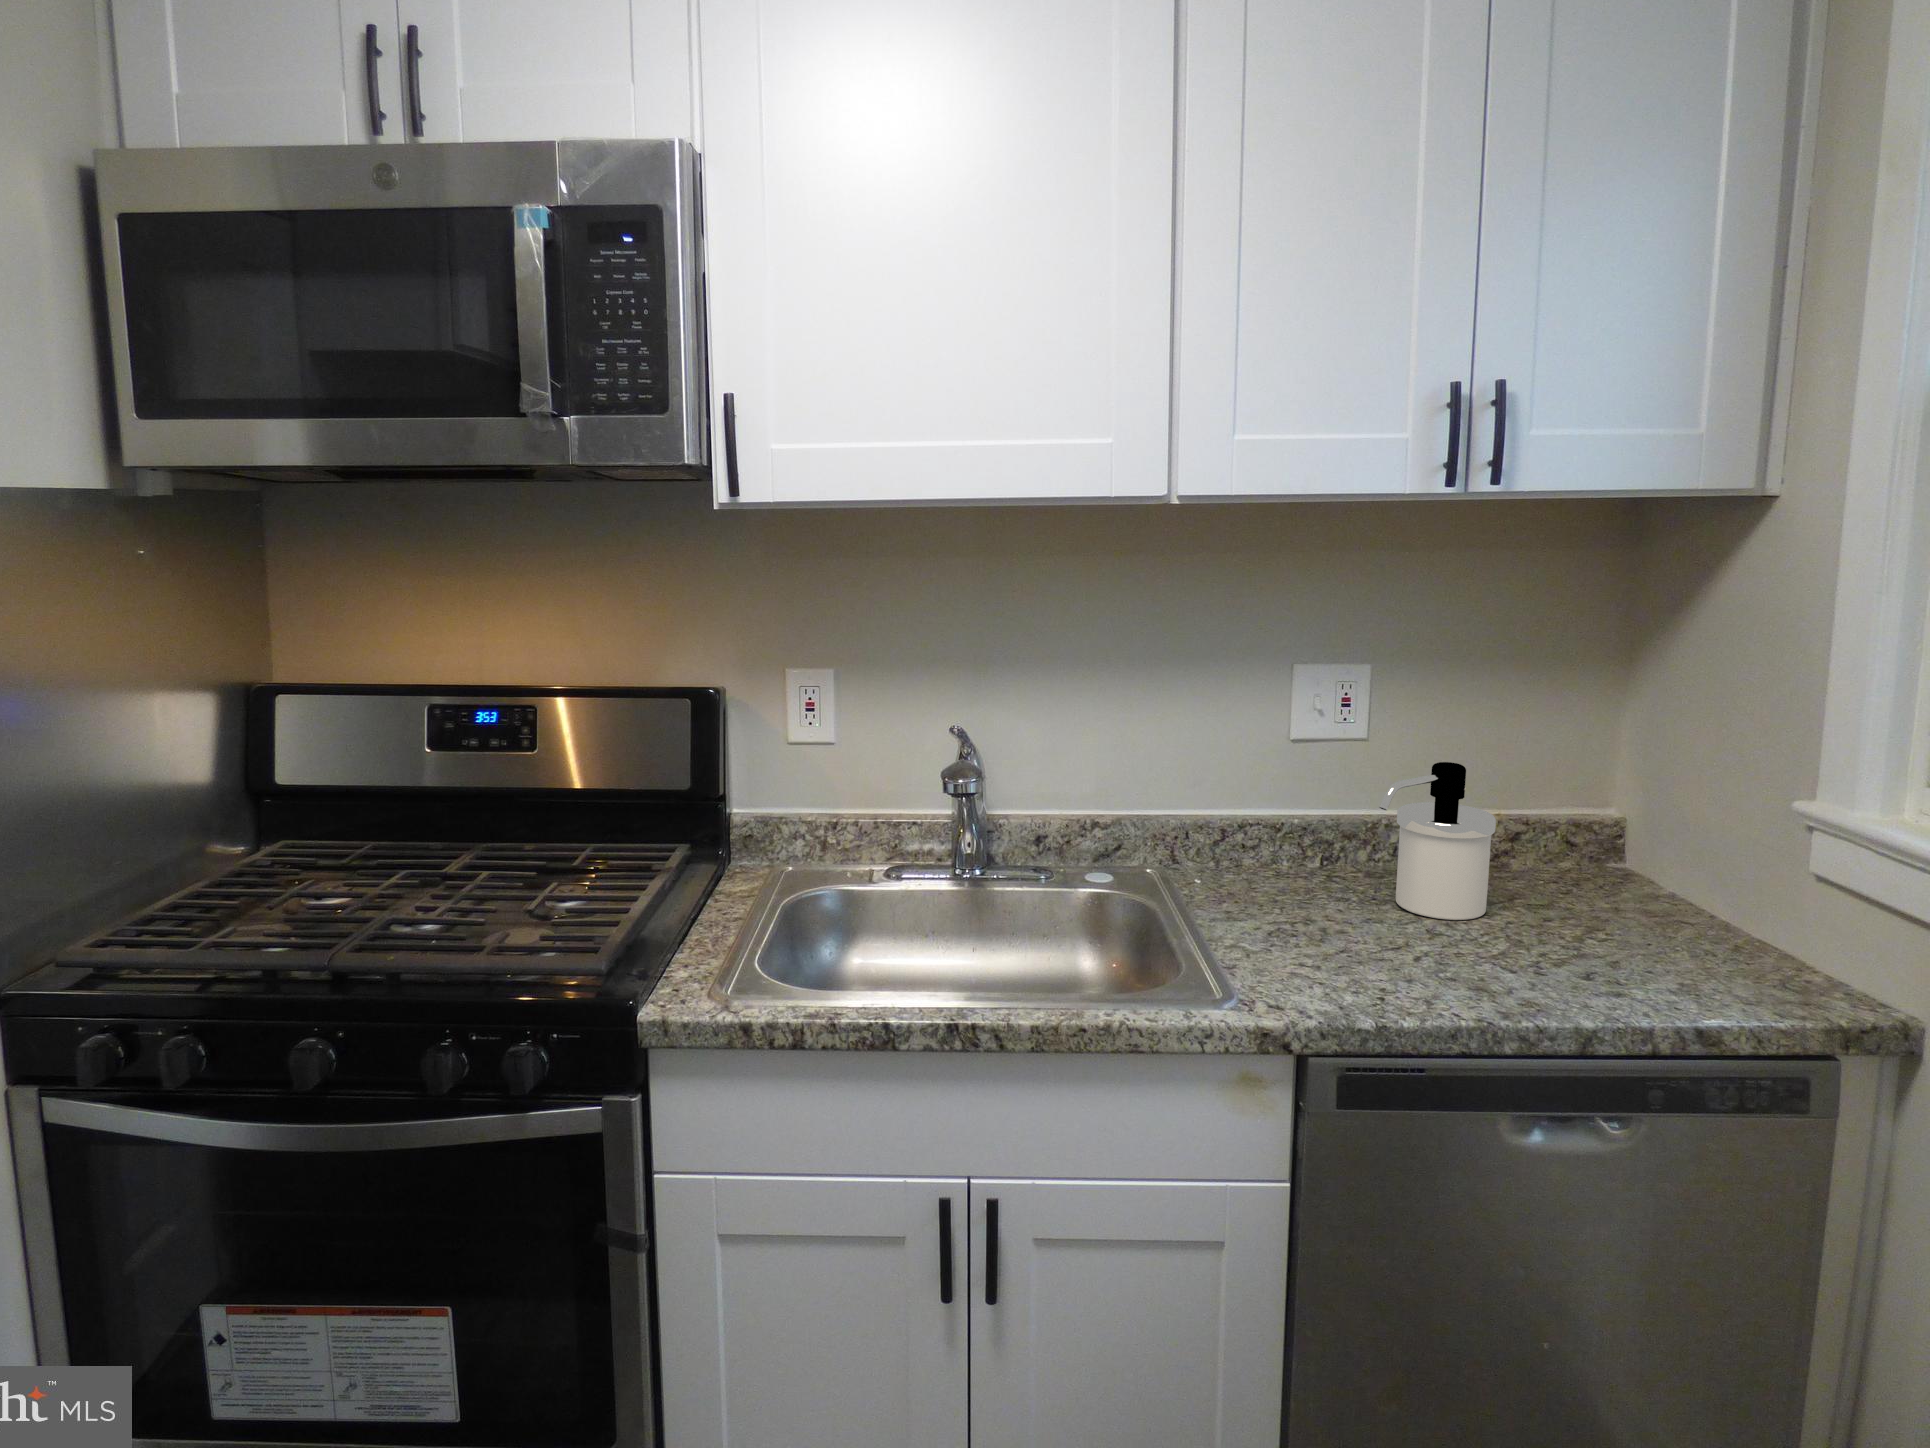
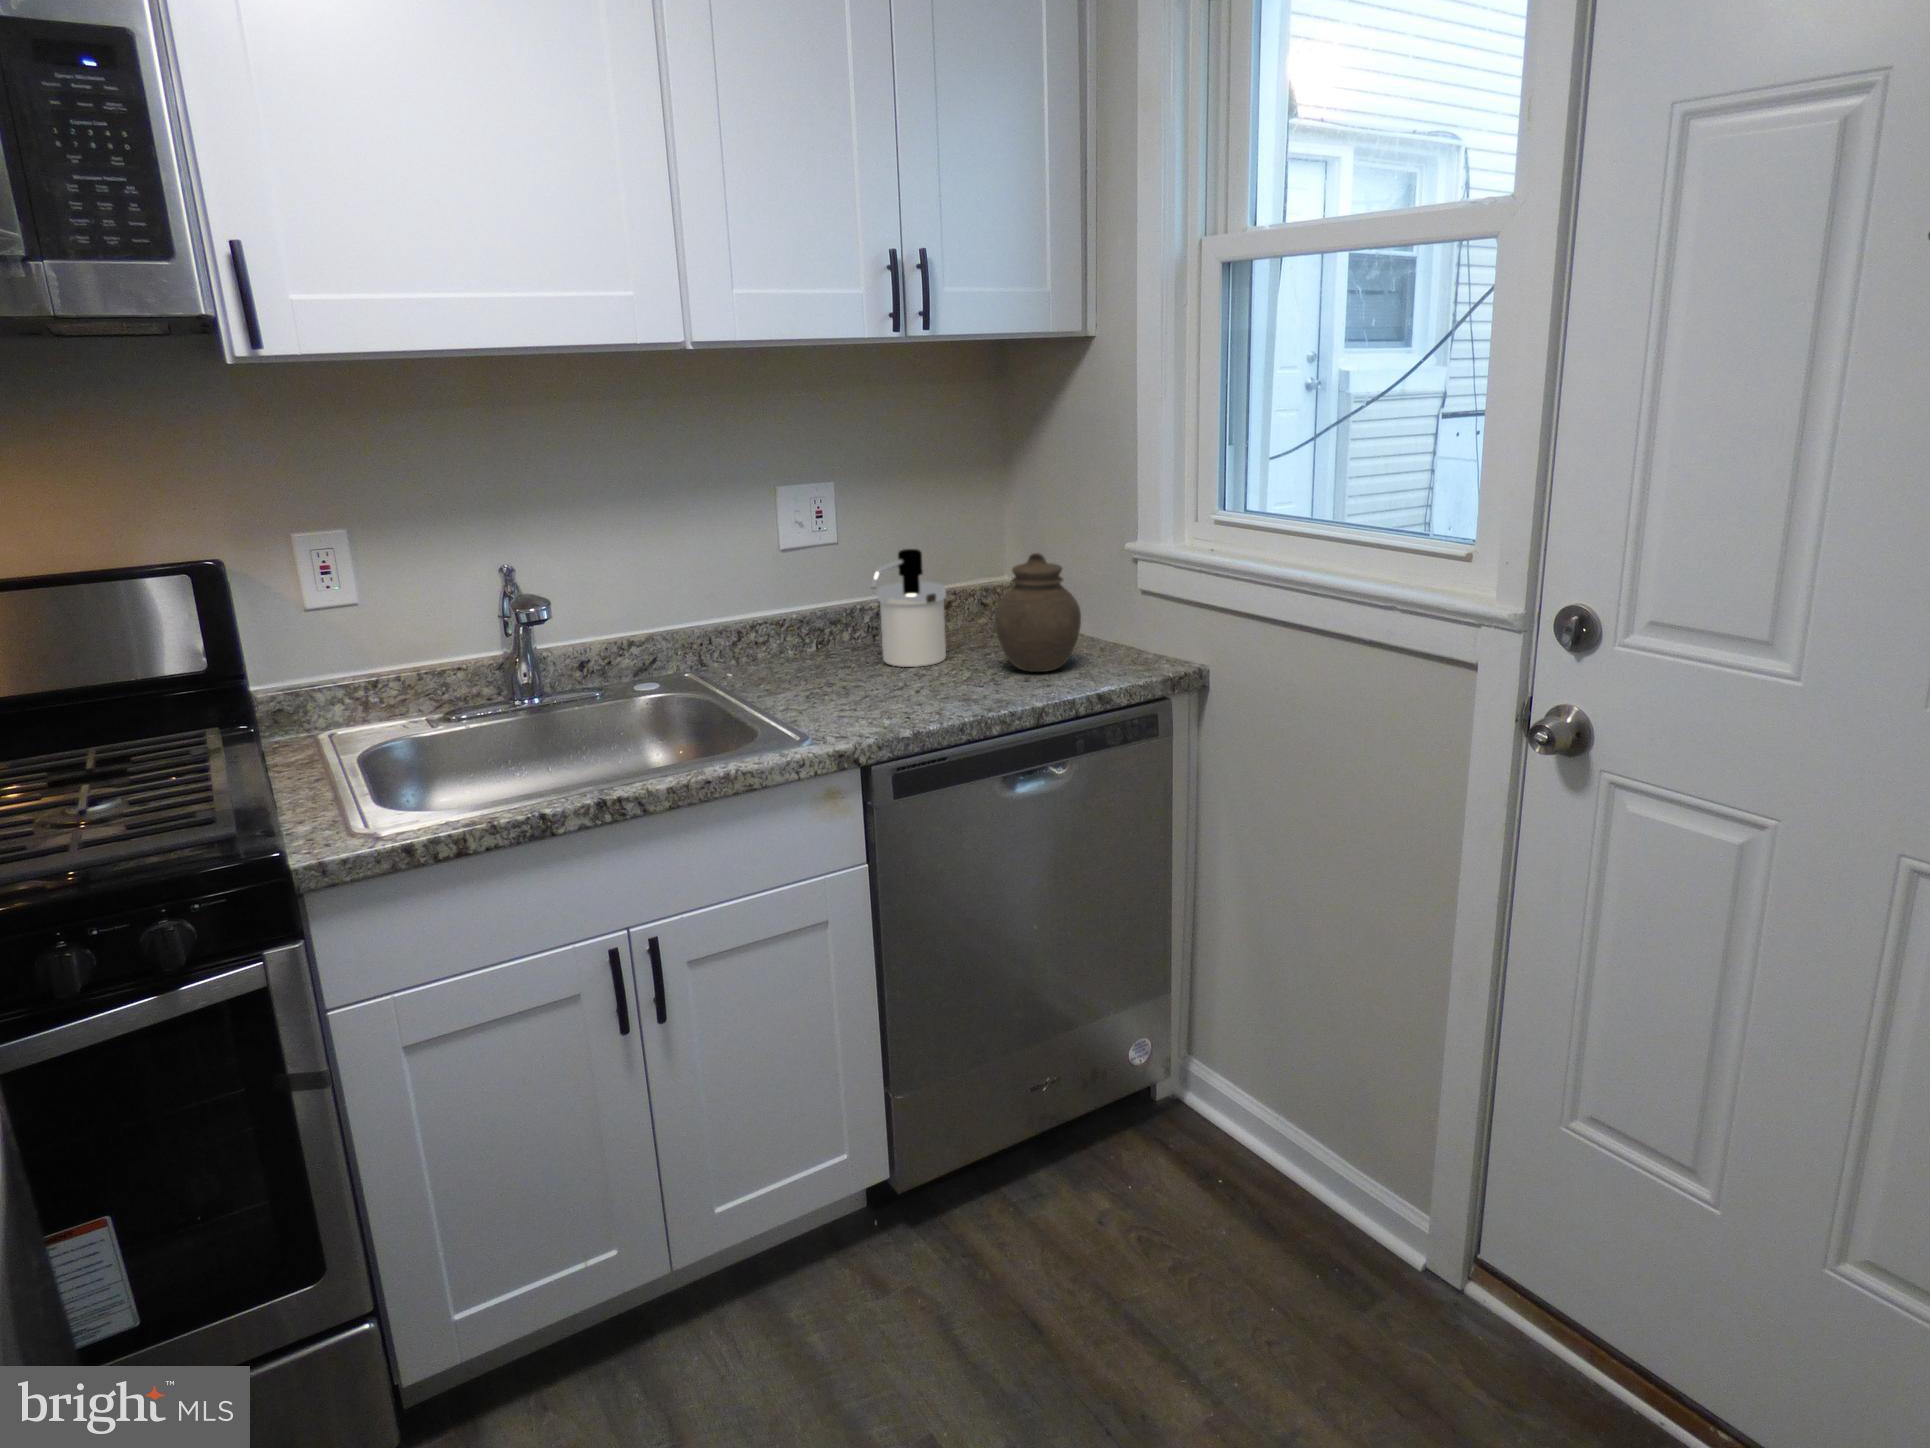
jar: none [1556,798,1700,971] -> present [995,553,1081,672]

